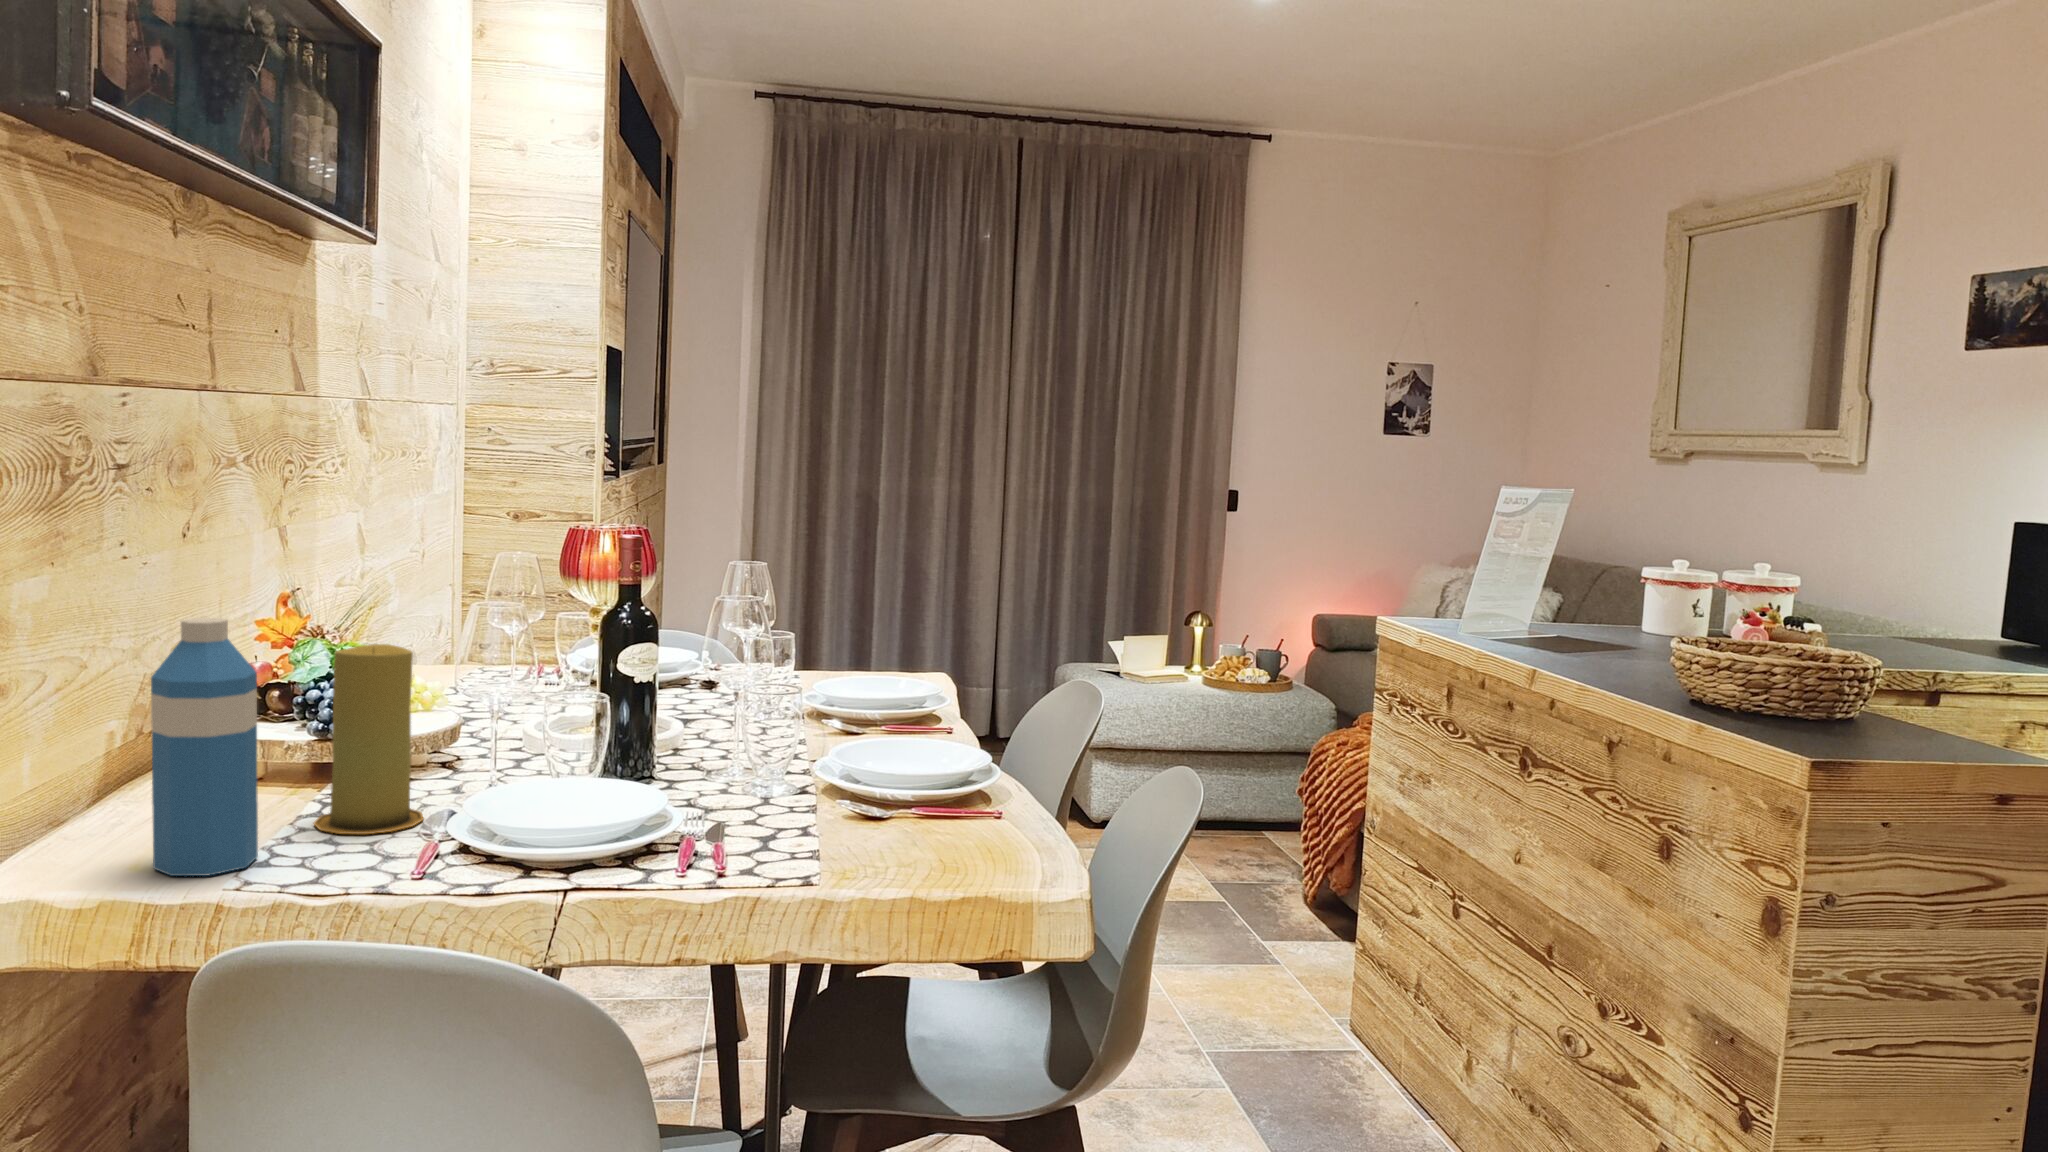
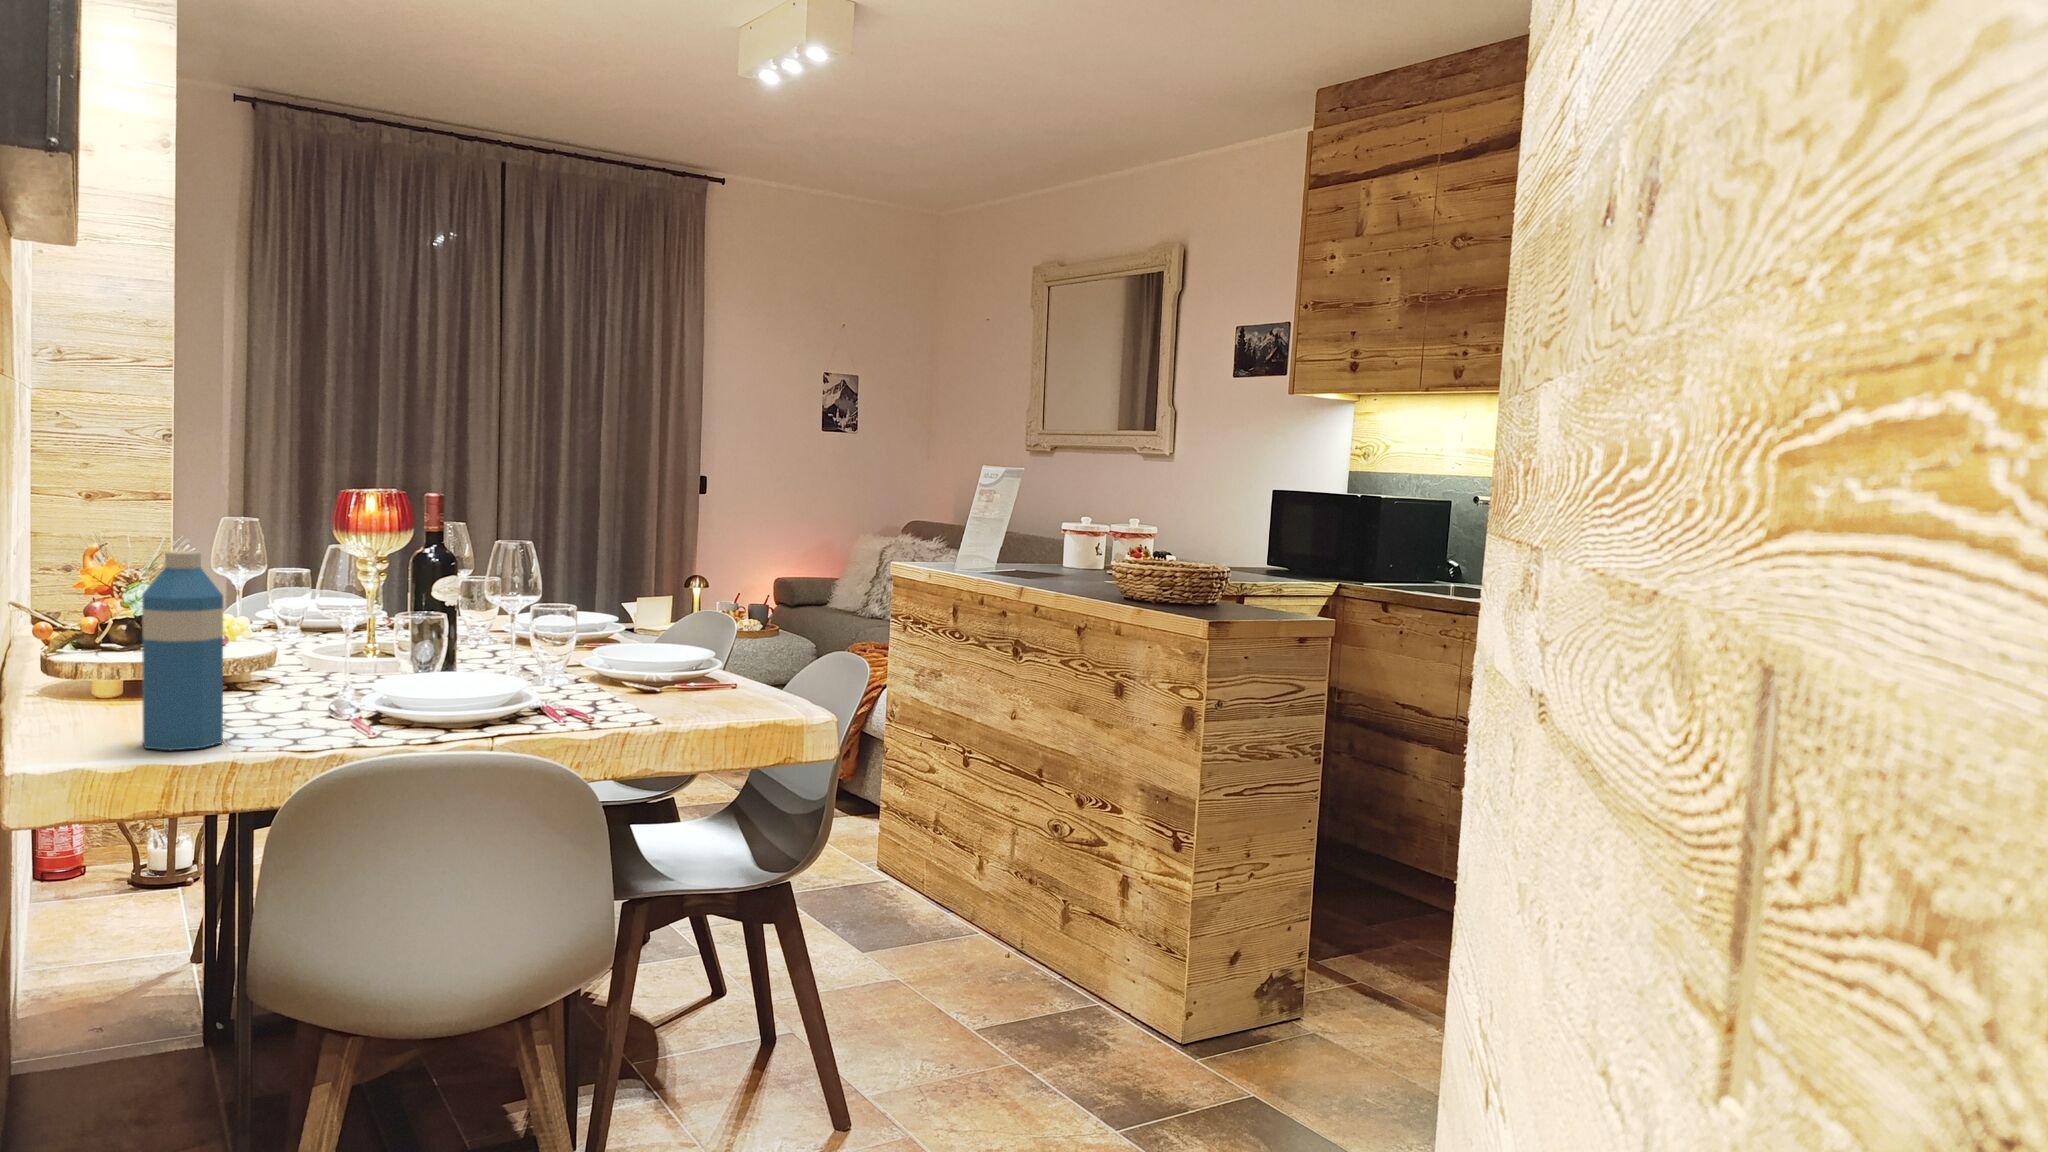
candle: present [314,644,423,834] -> none [222,576,313,722]

